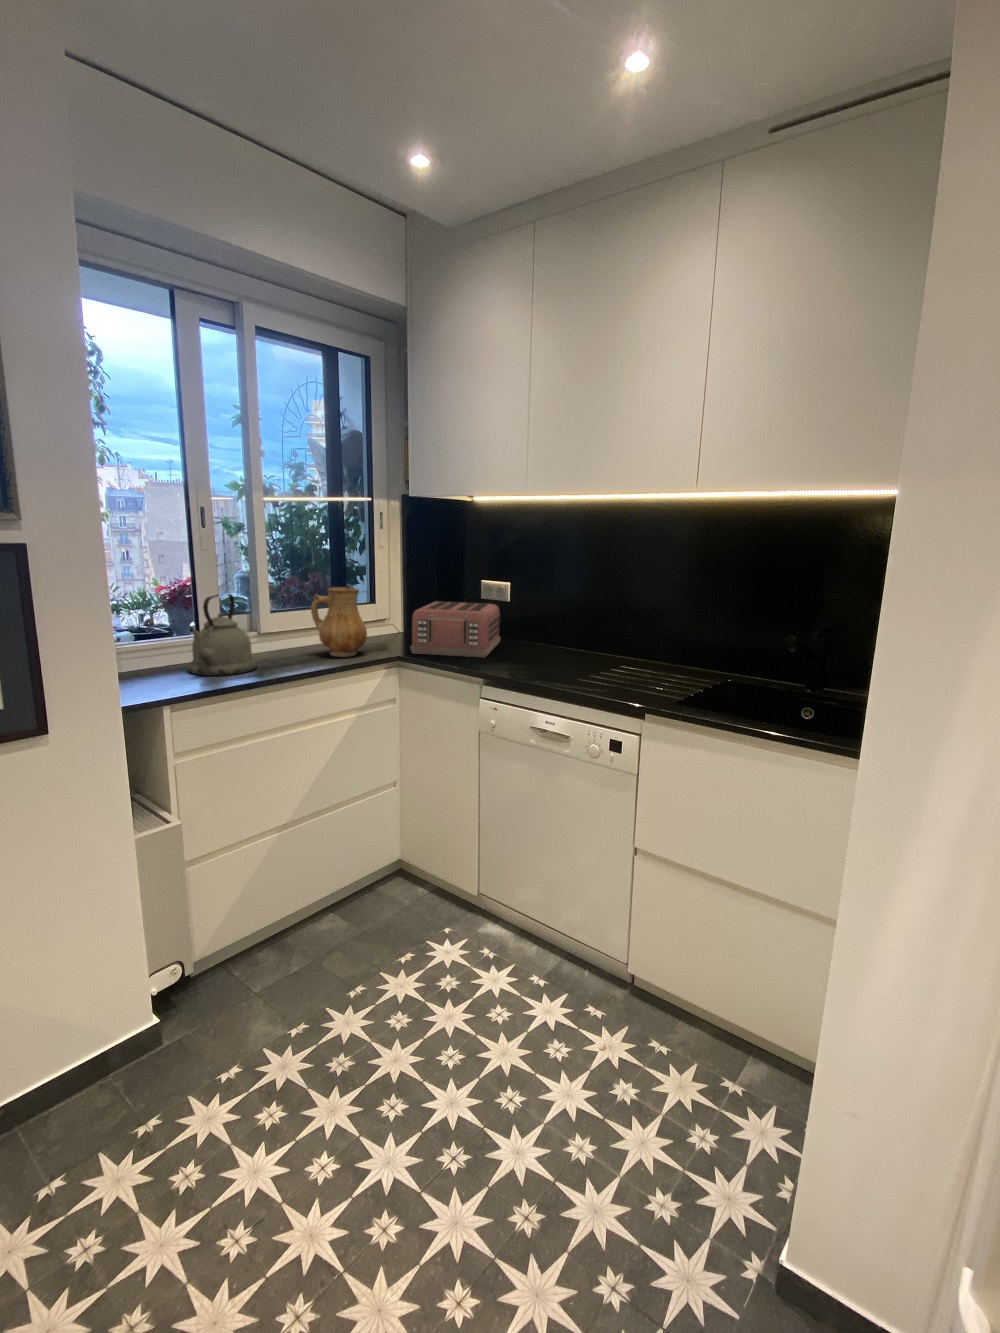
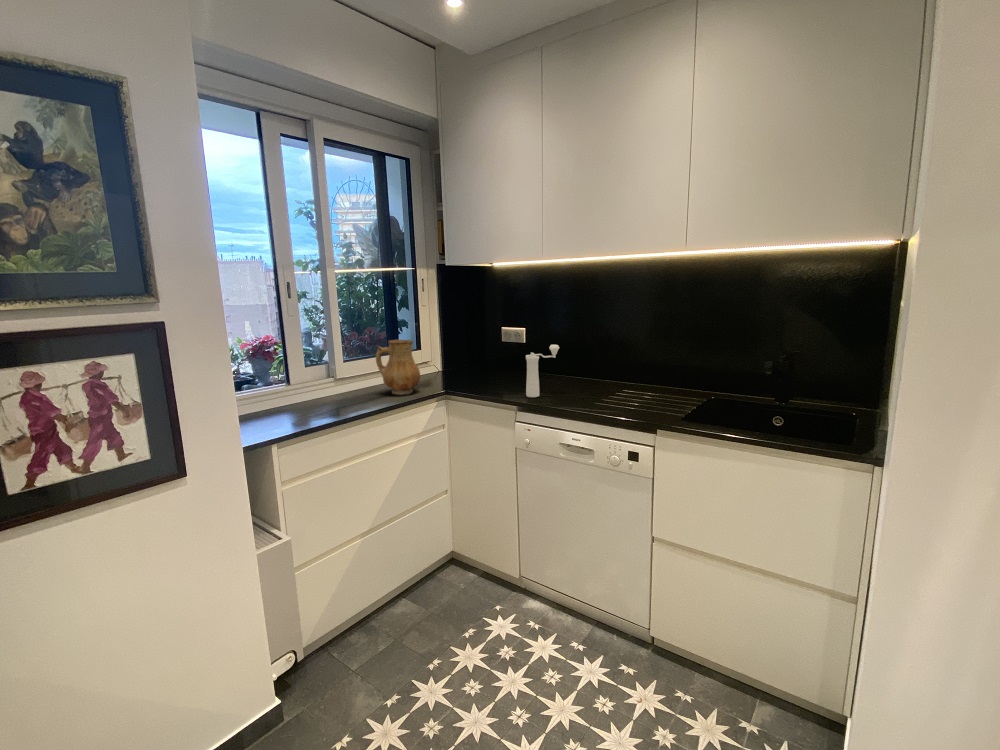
kettle: present [188,594,258,676] -> none [284,350,339,417]
toaster: present [411,601,500,657] -> none [455,346,522,389]
pepper mill: none [496,603,542,668] -> present [526,345,559,397]

